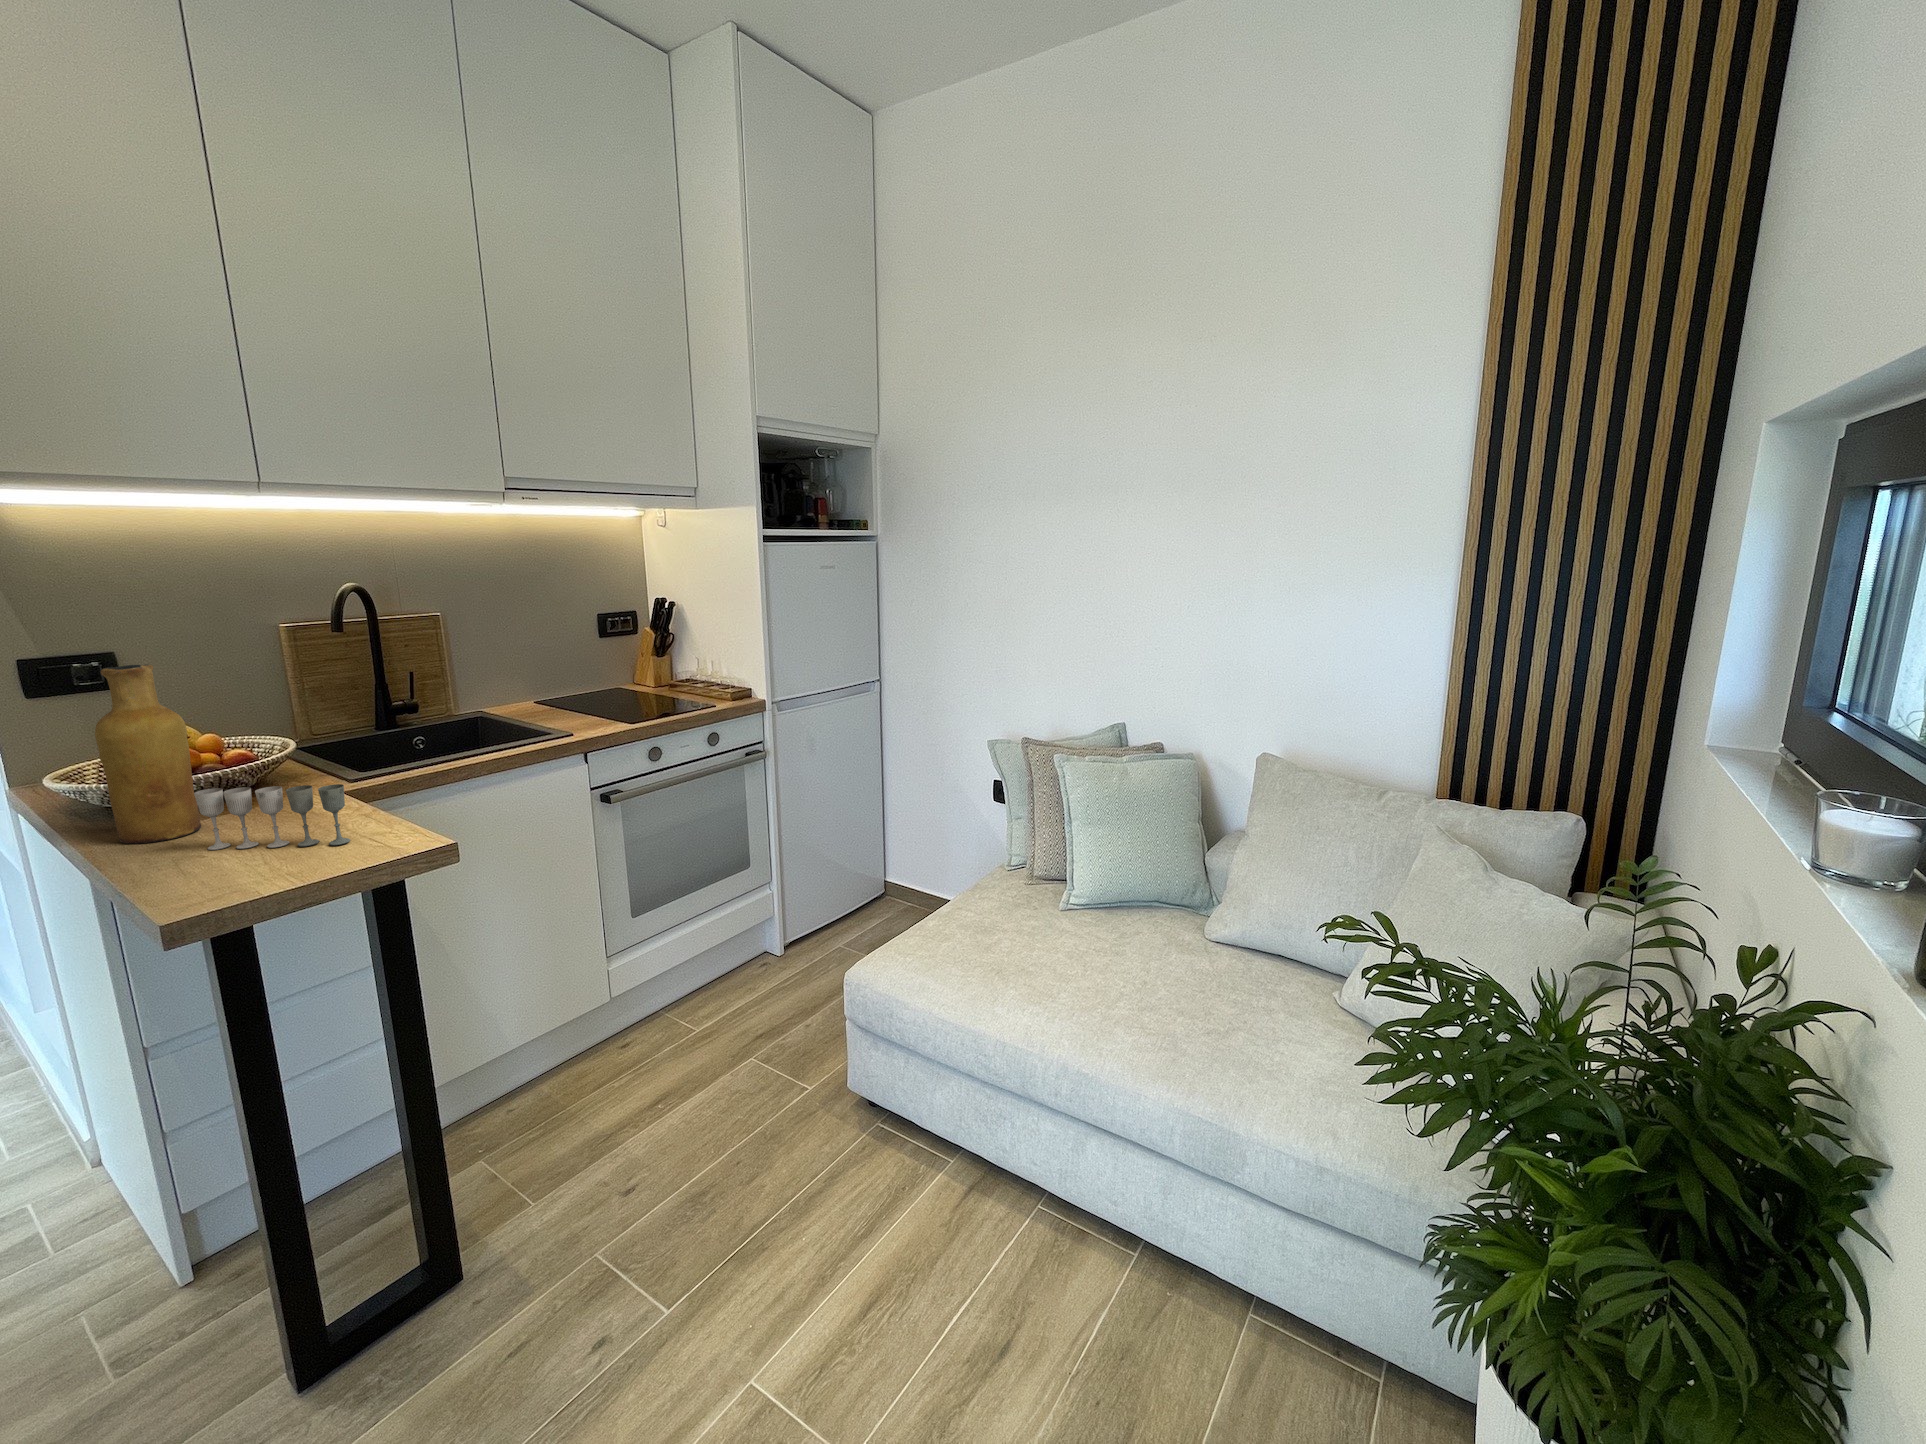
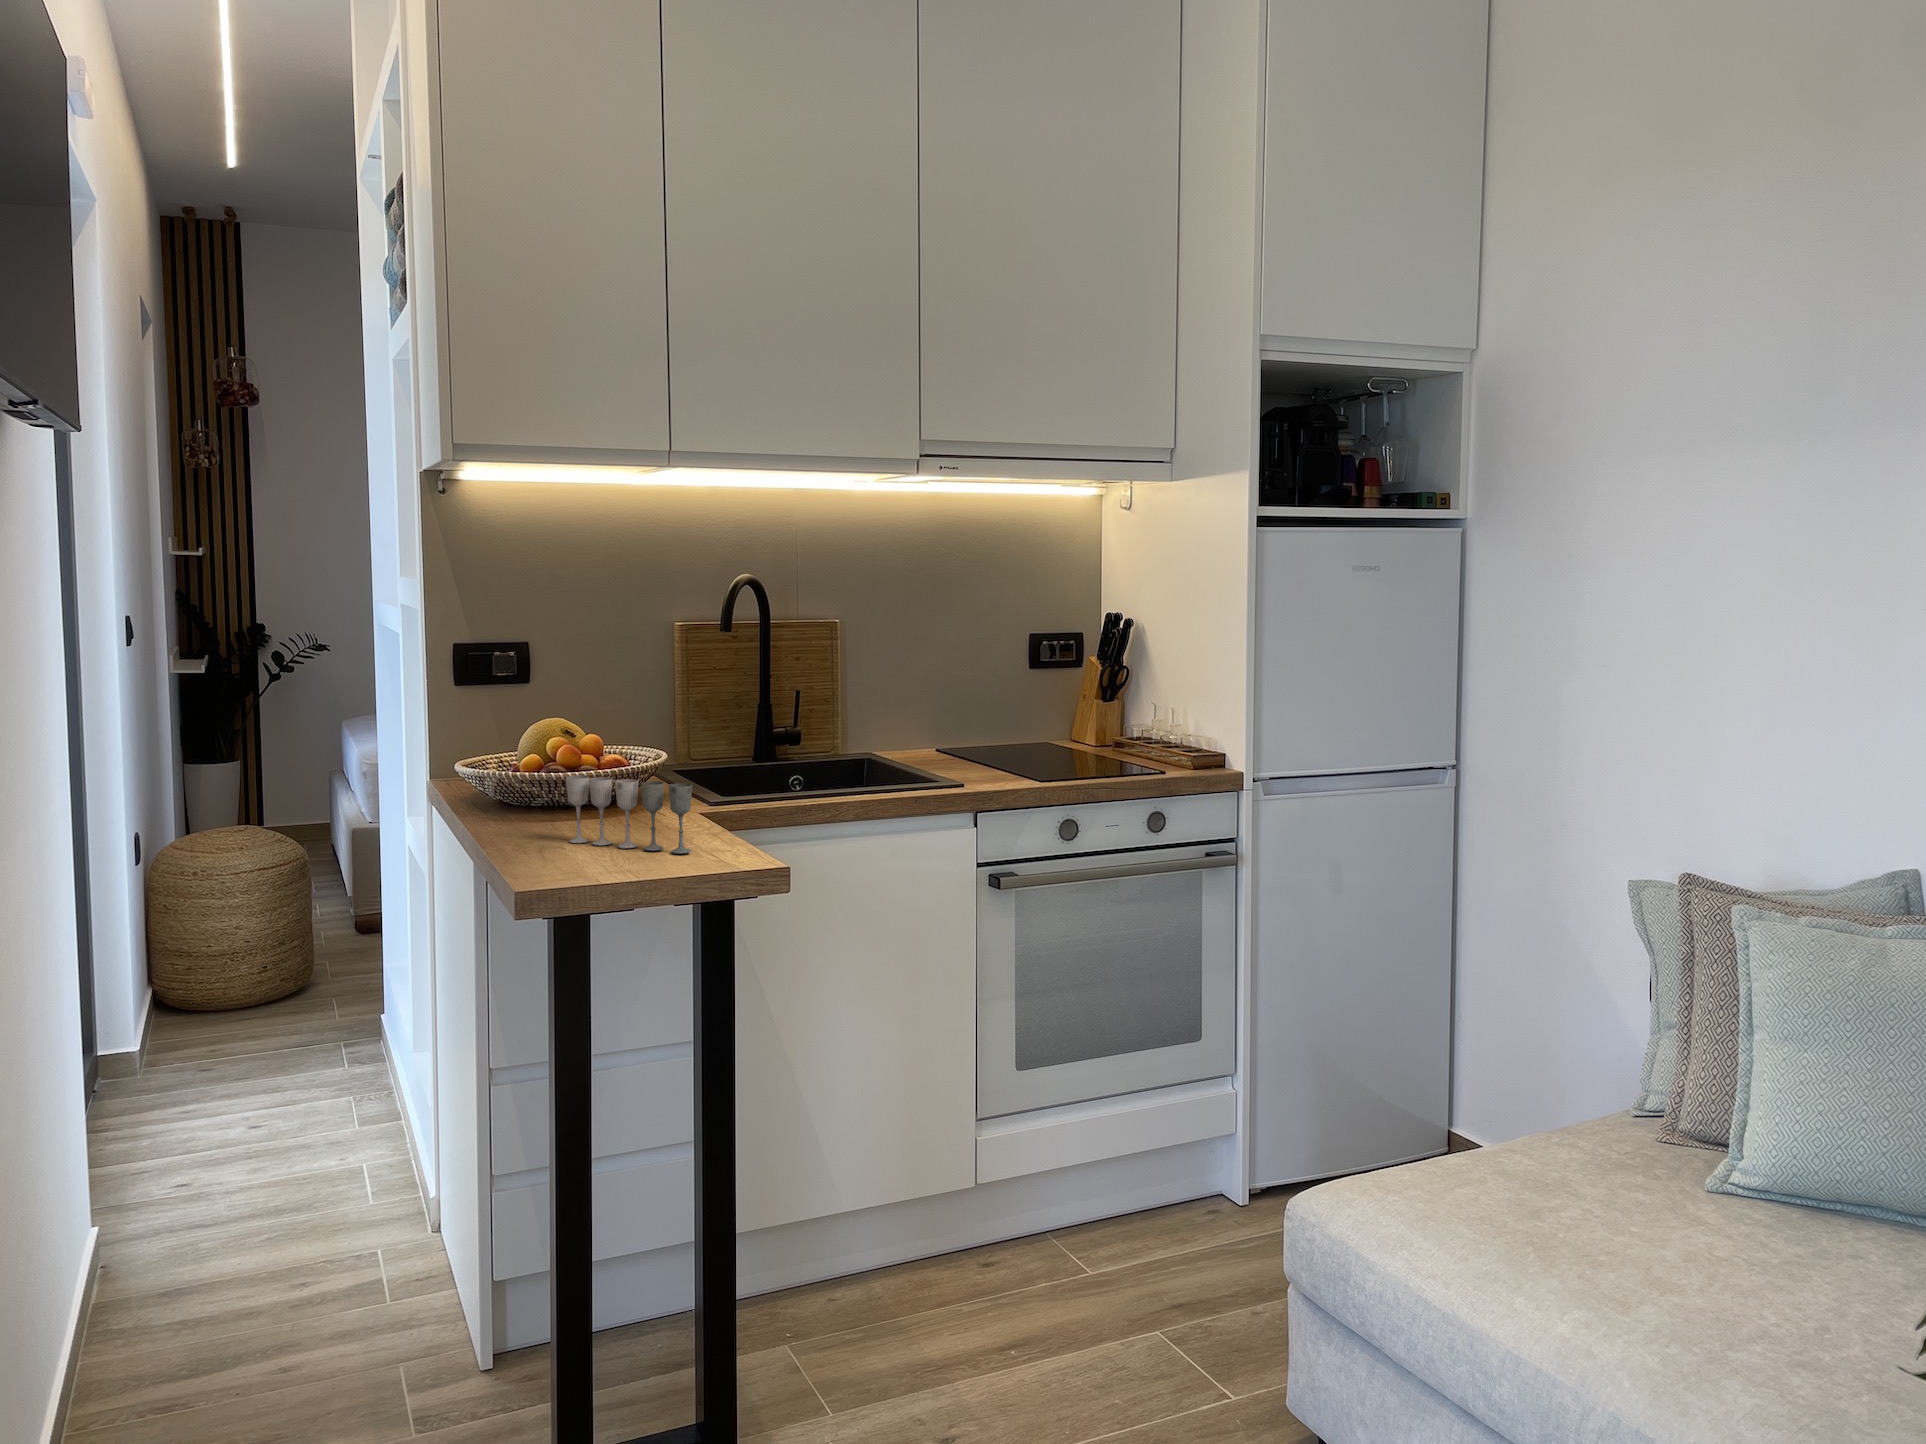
vase: present [95,664,201,844] -> none [500,638,570,831]

